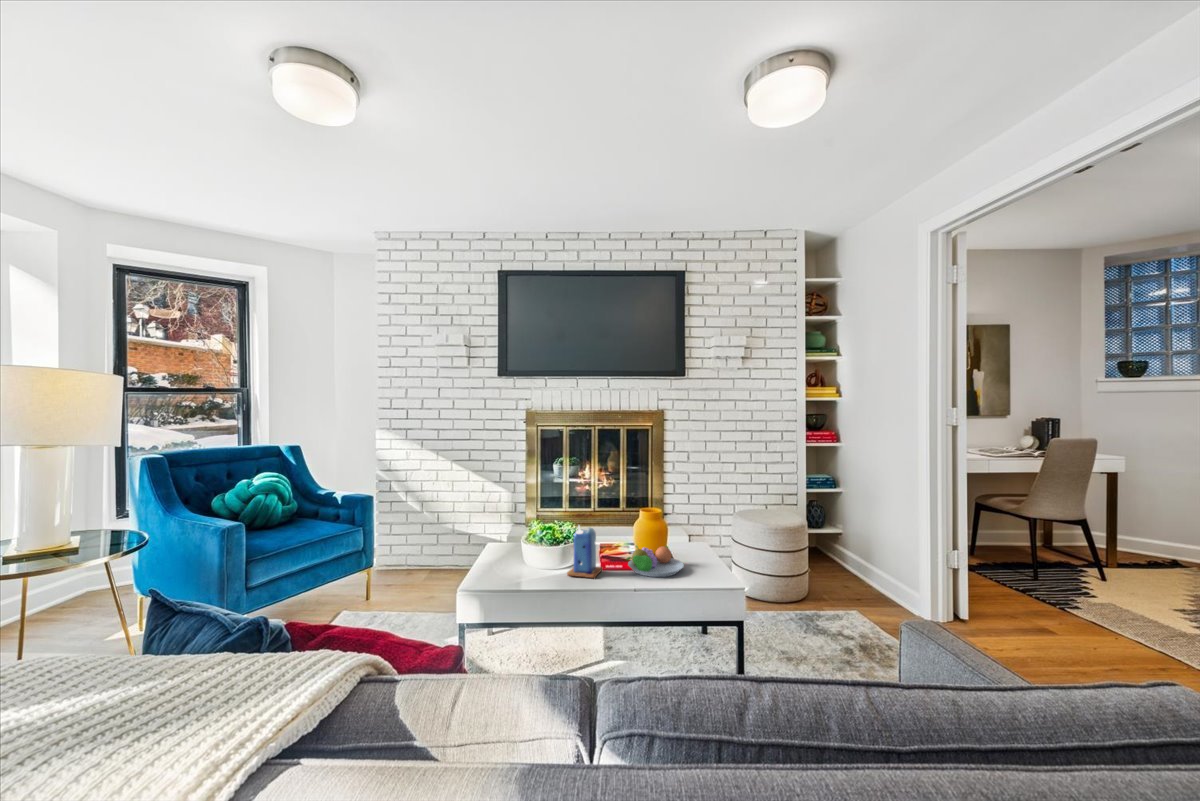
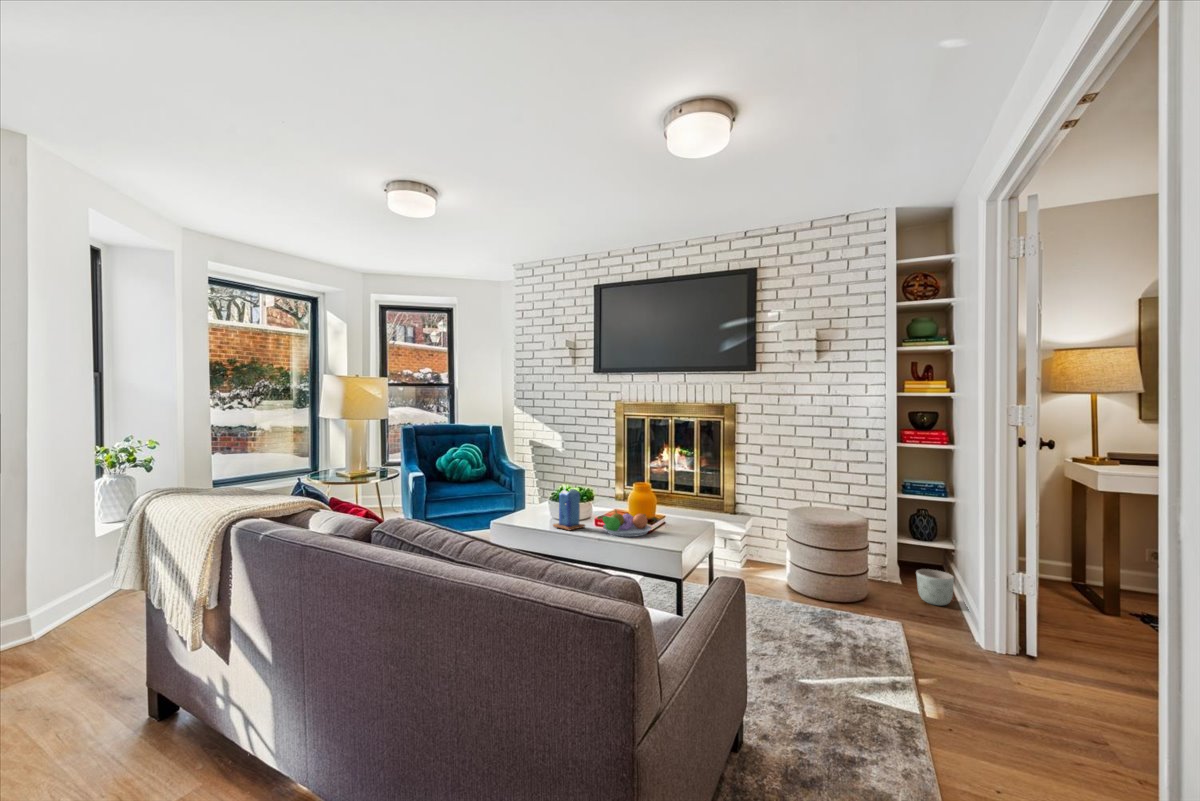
planter: none [842,557,873,588] -> present [916,569,954,605]

